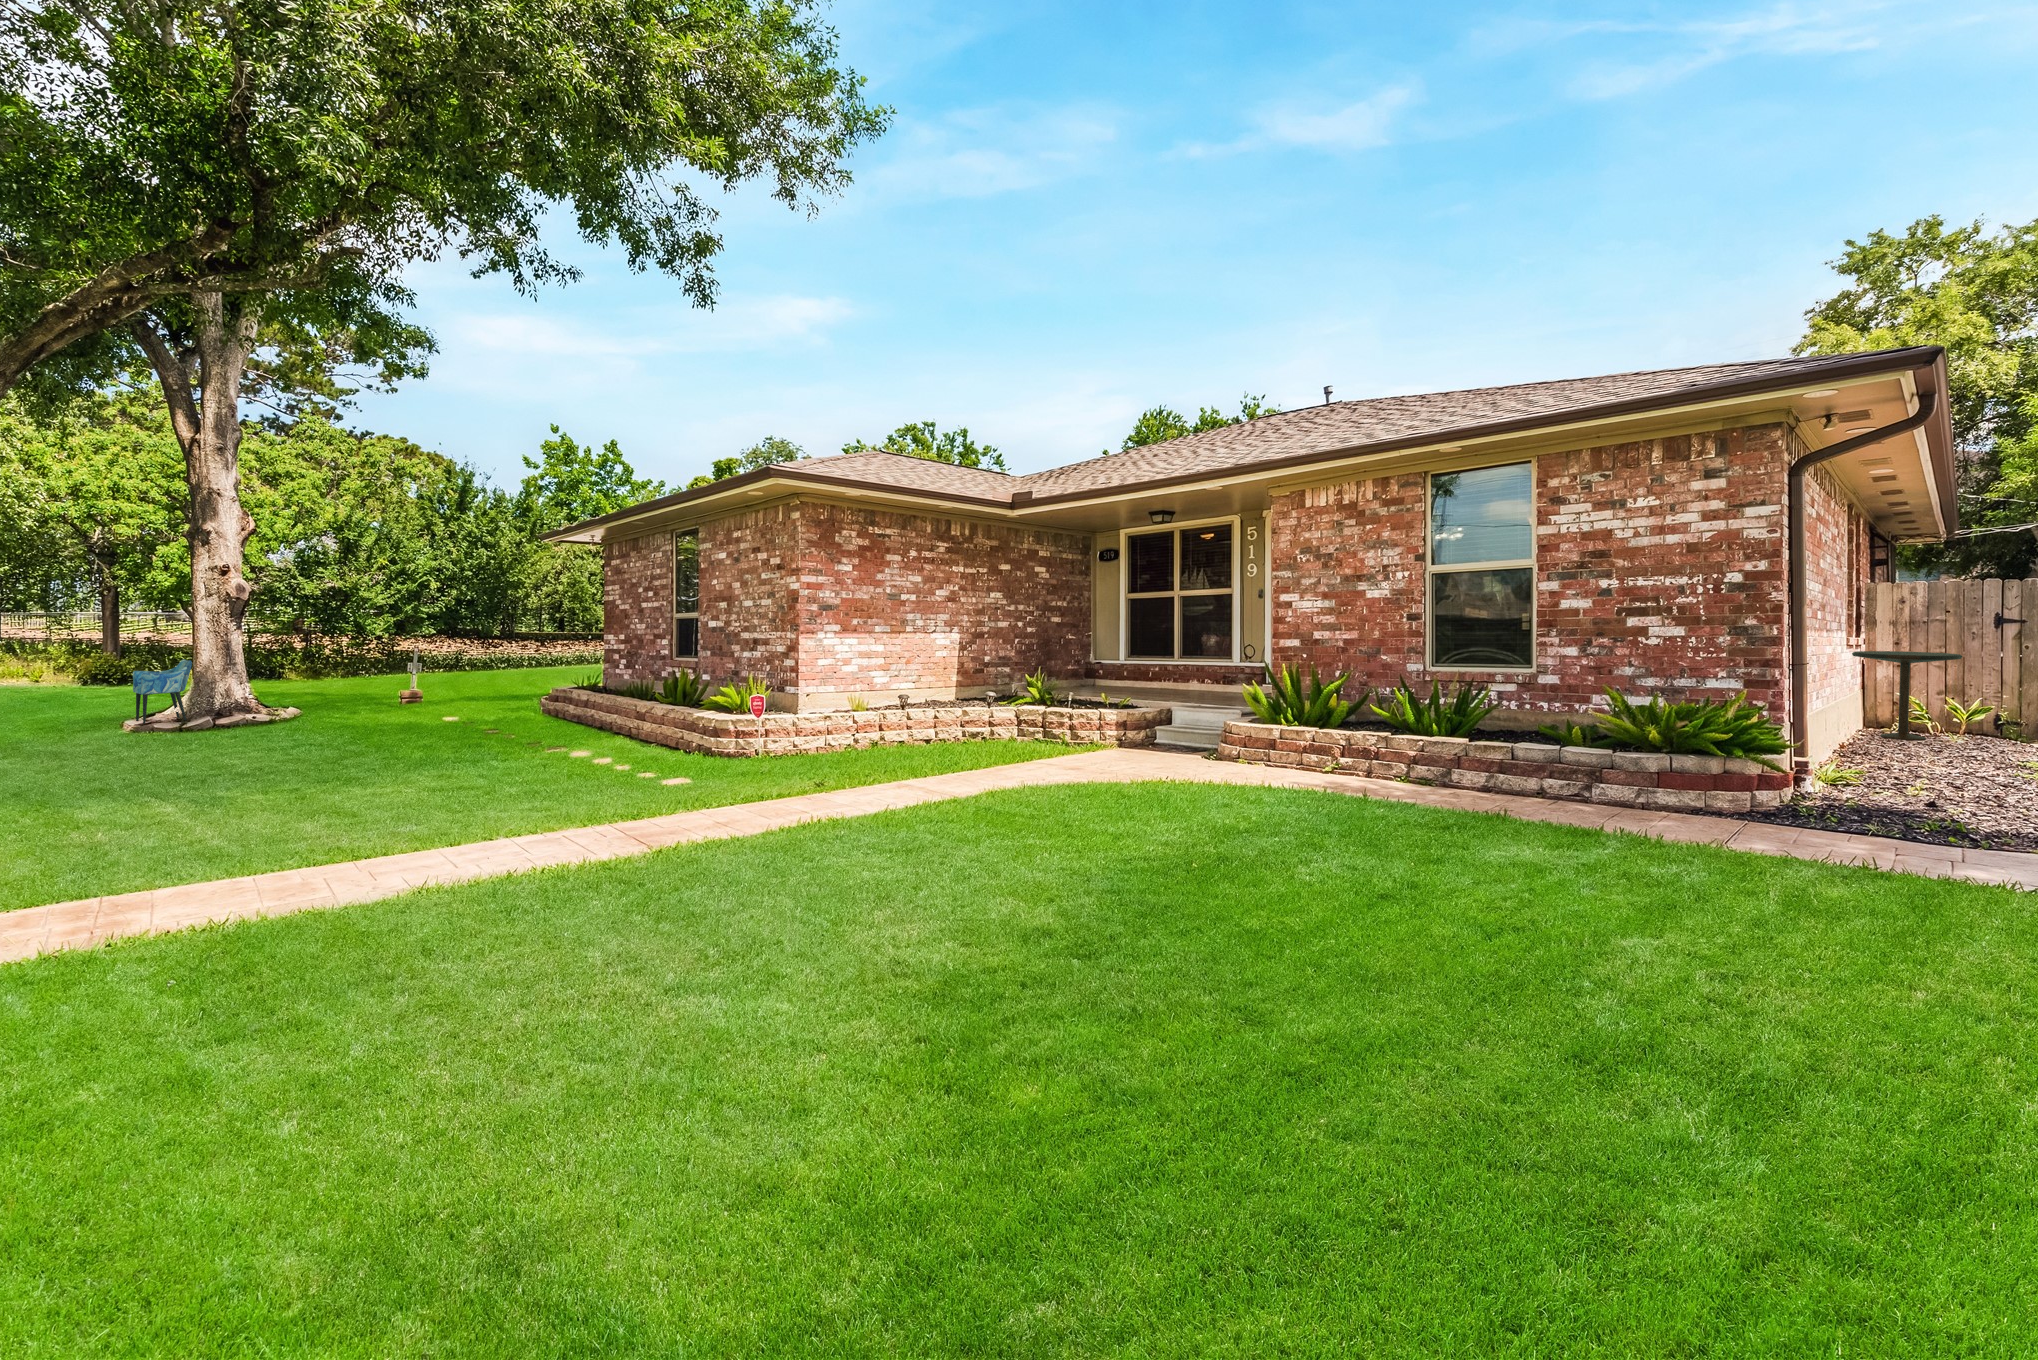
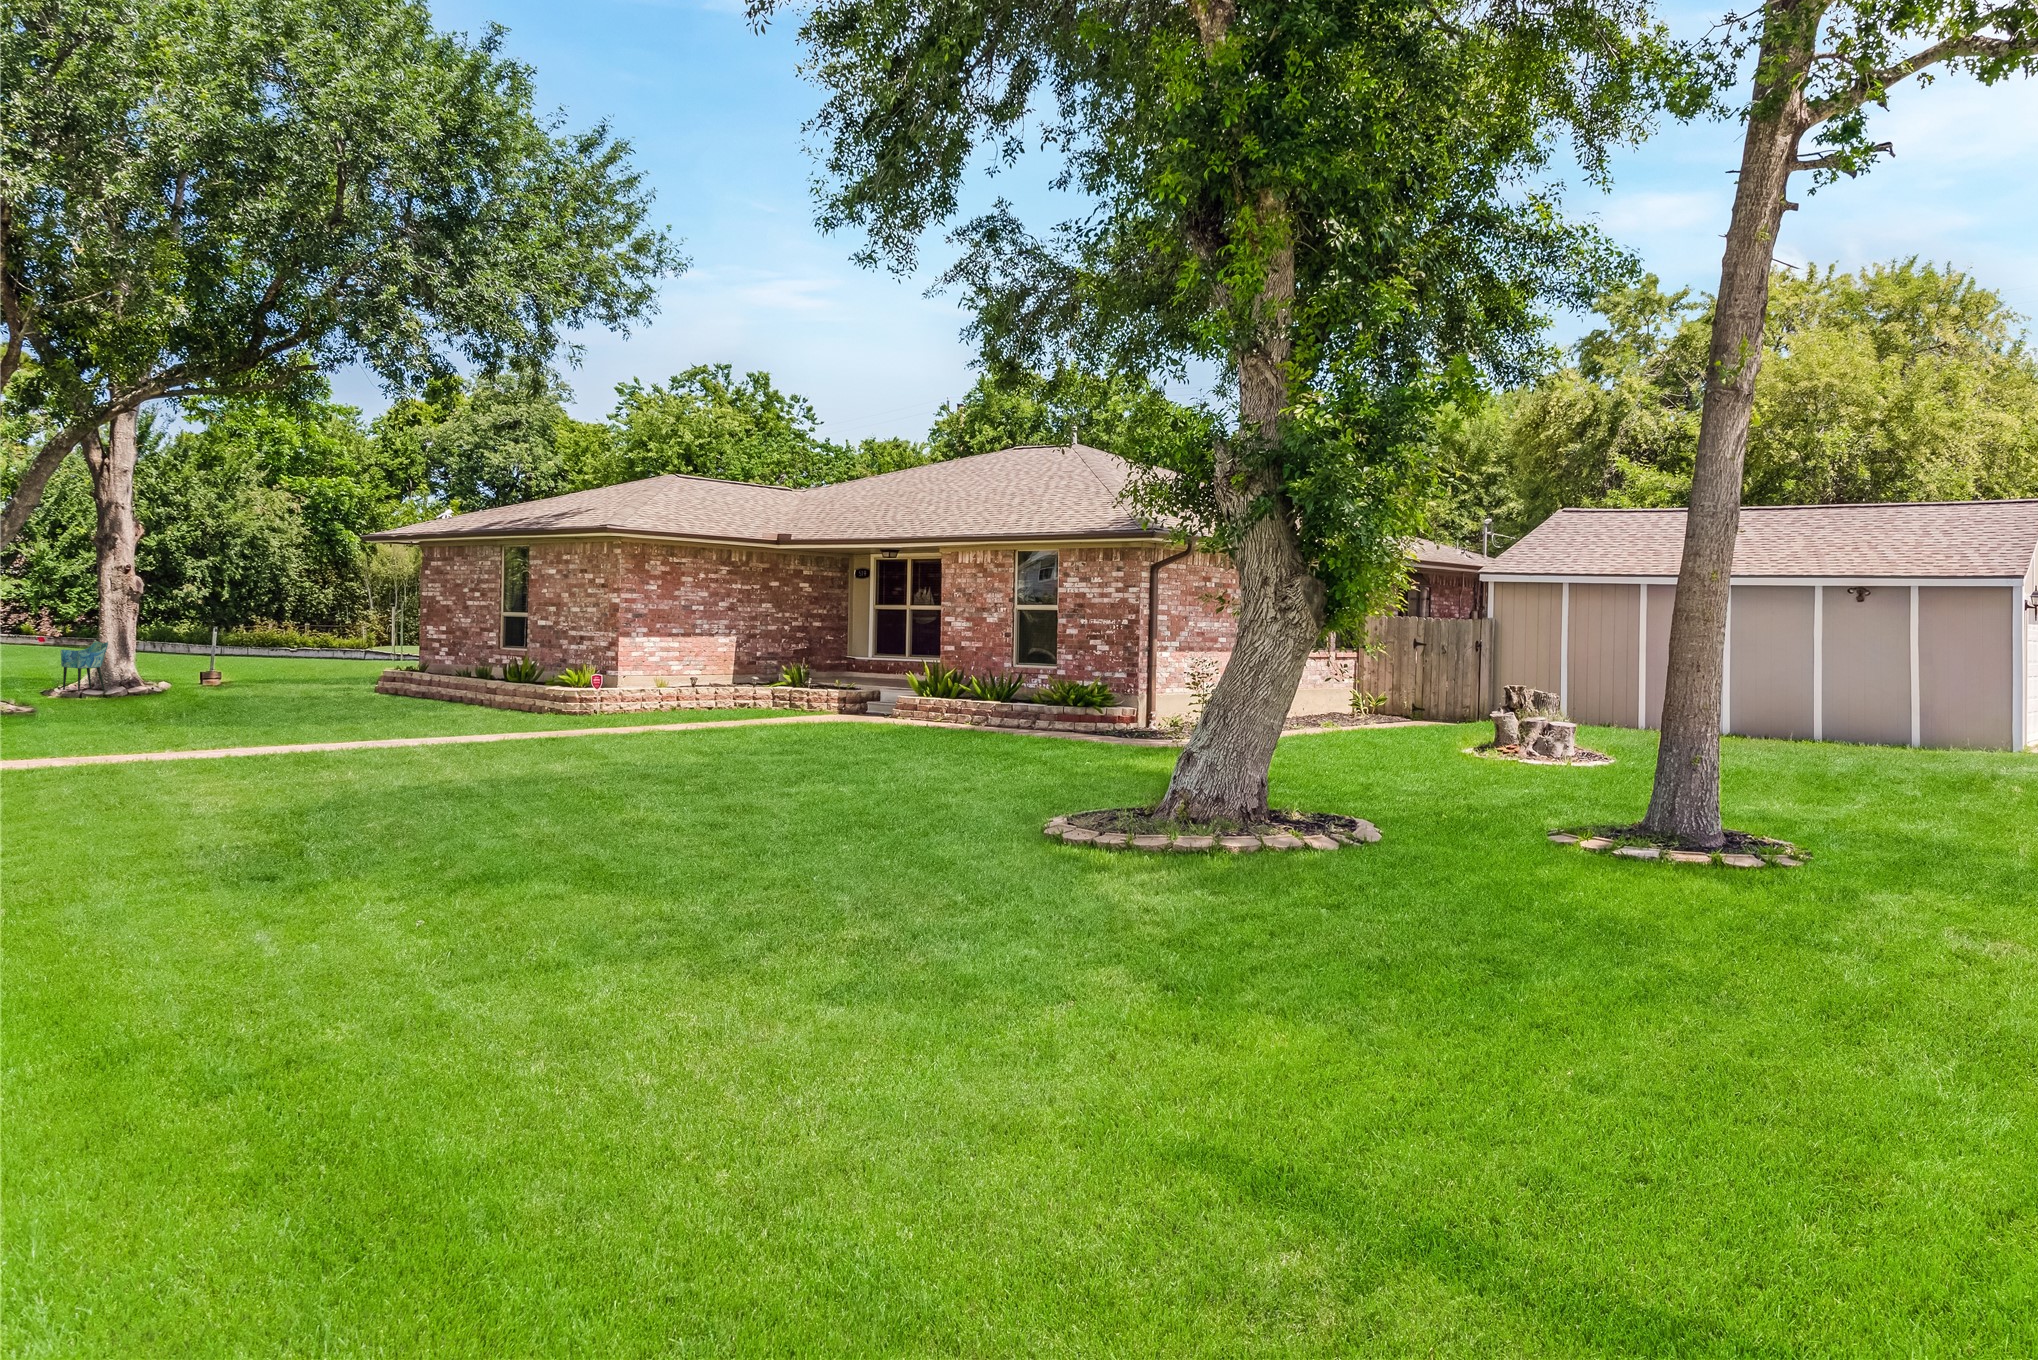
pedestal table: present [1852,651,1962,740] -> none [1300,661,1350,716]

